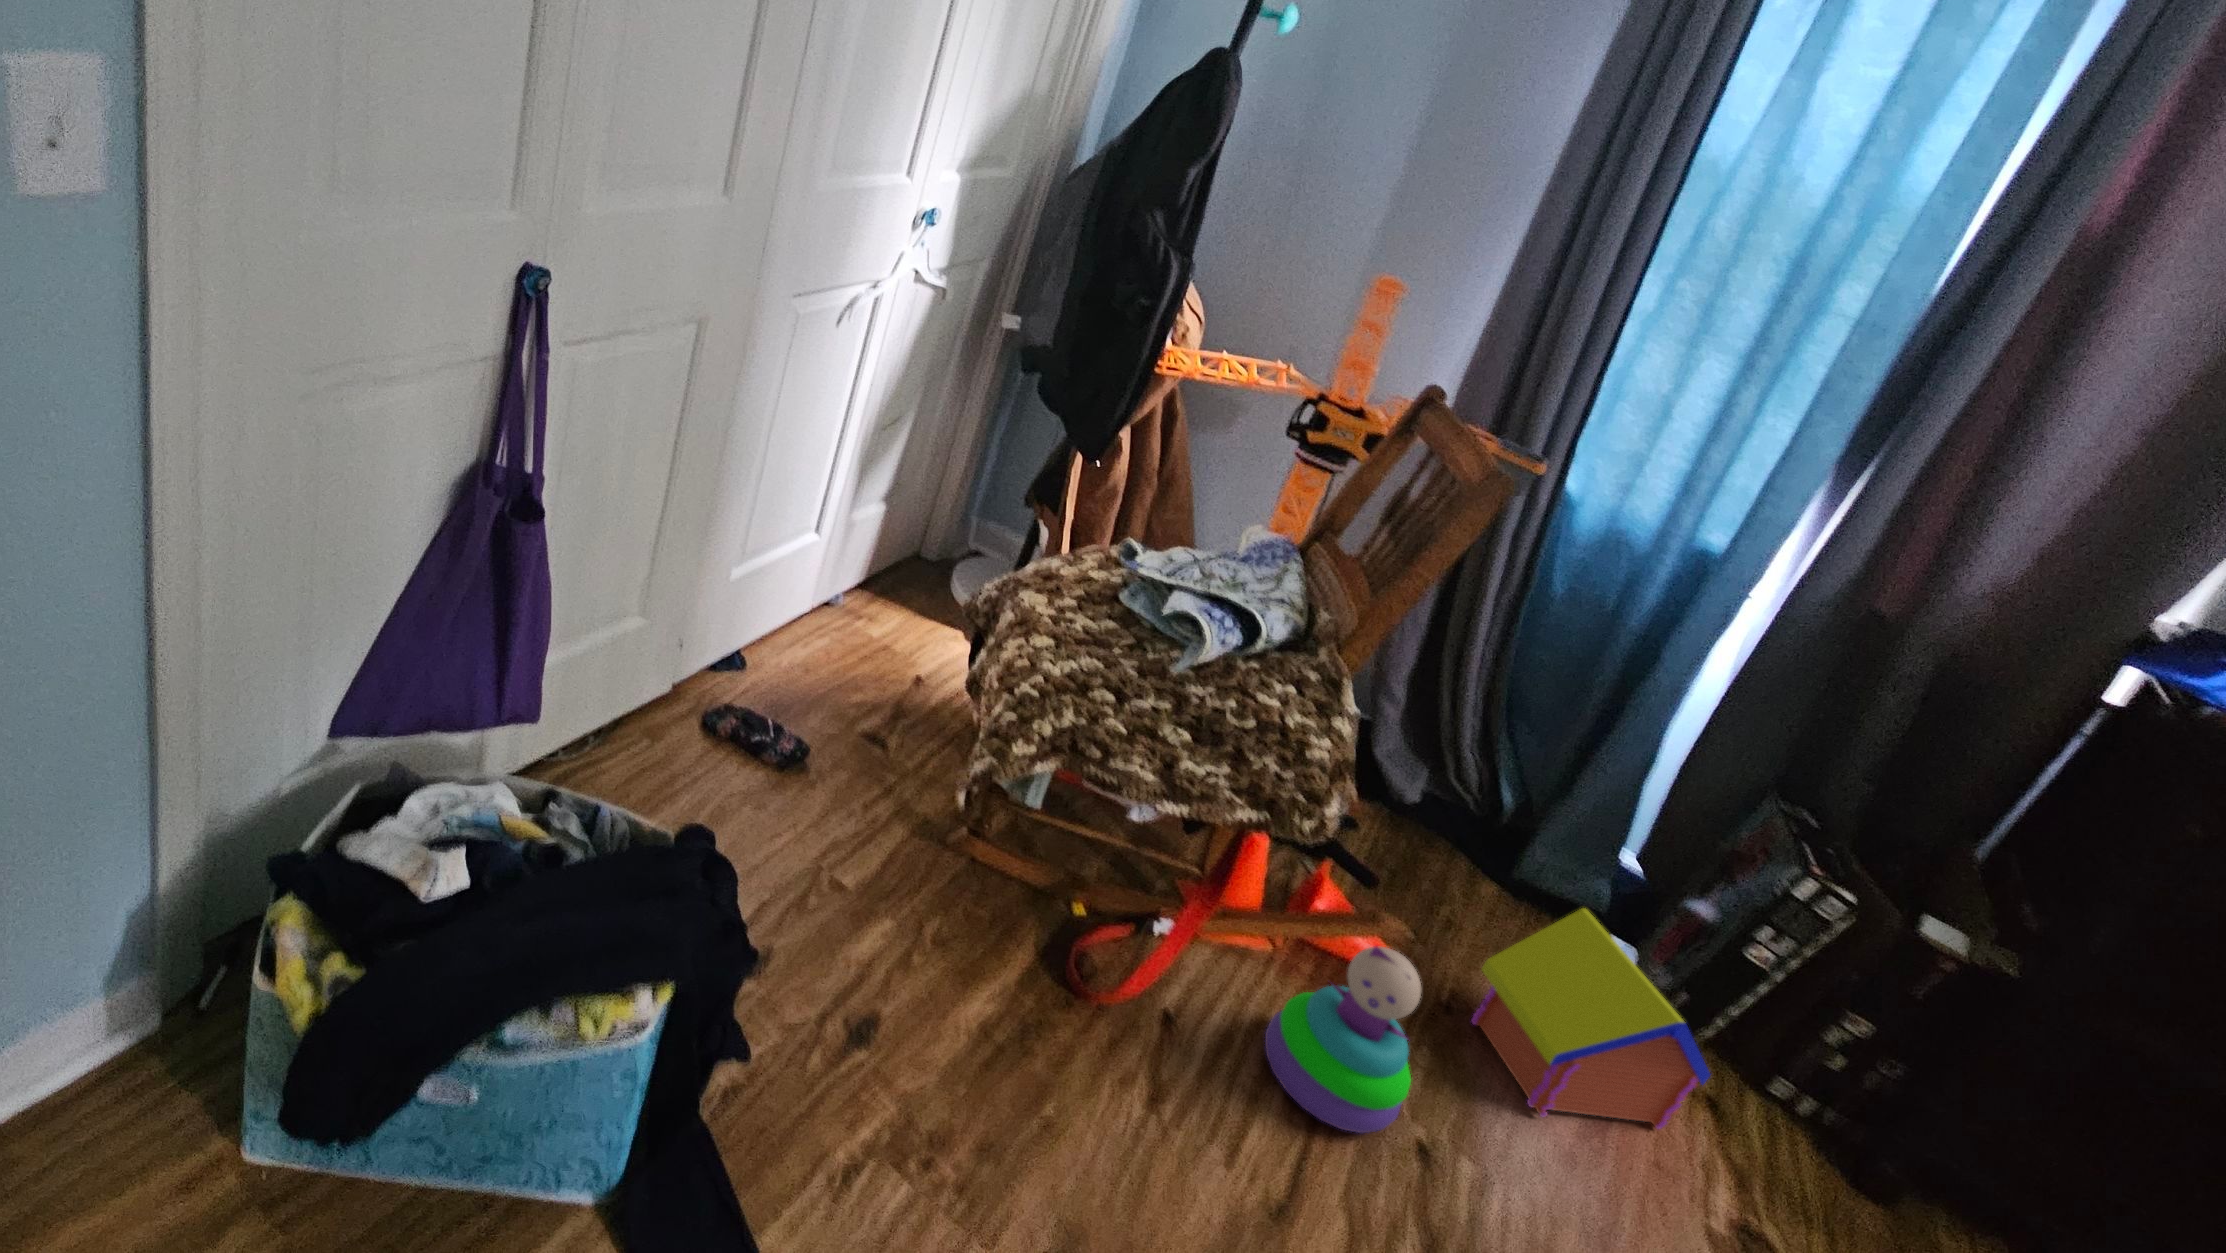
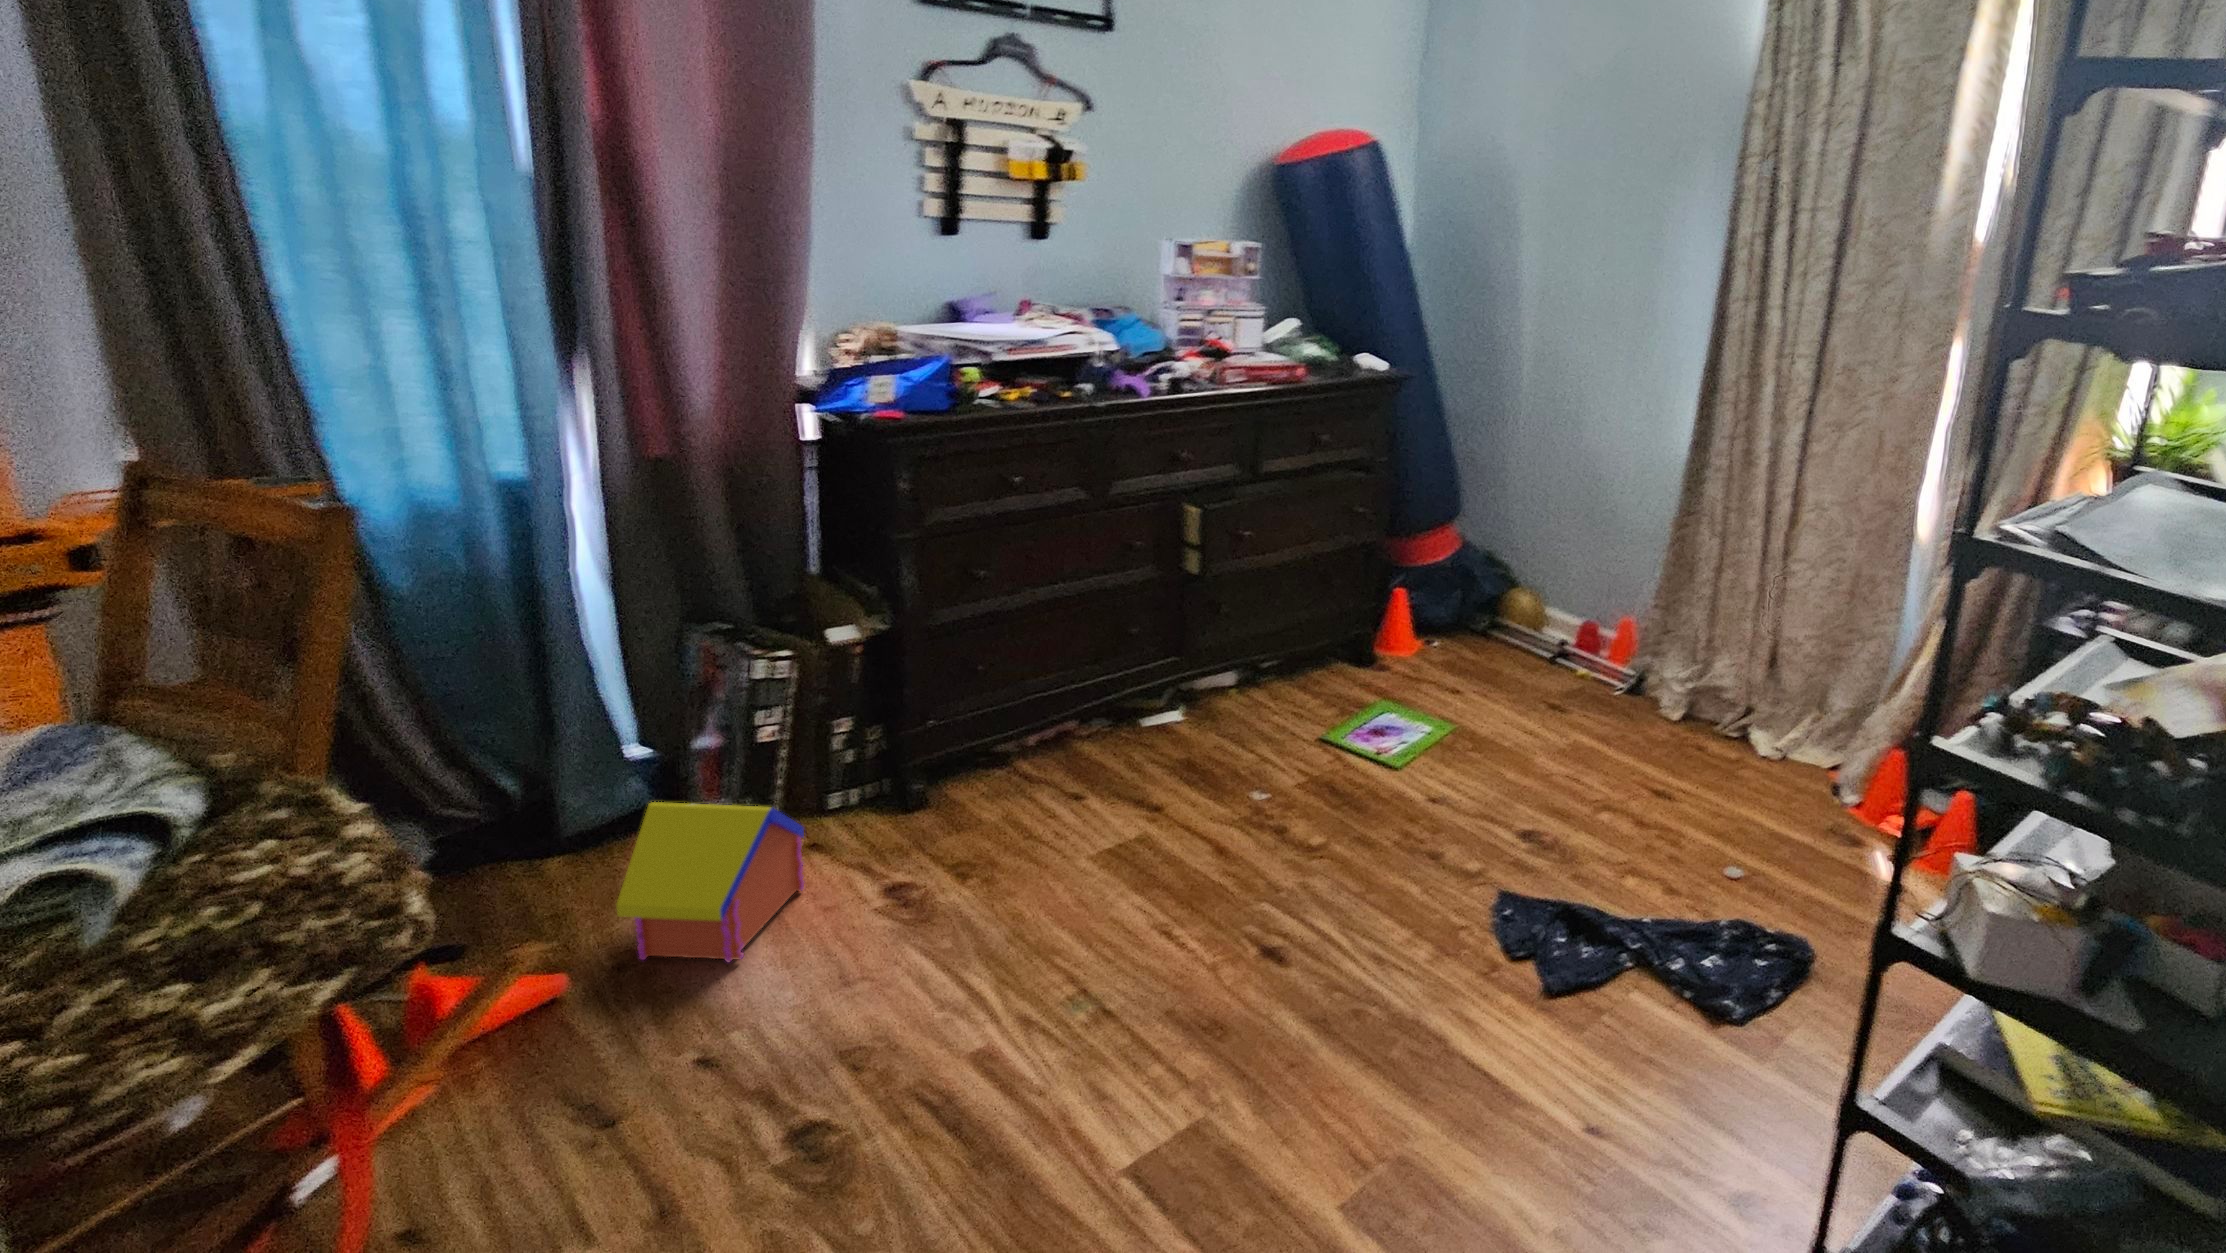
stacking toy: present [1265,946,1421,1133] -> none [497,953,665,1161]

